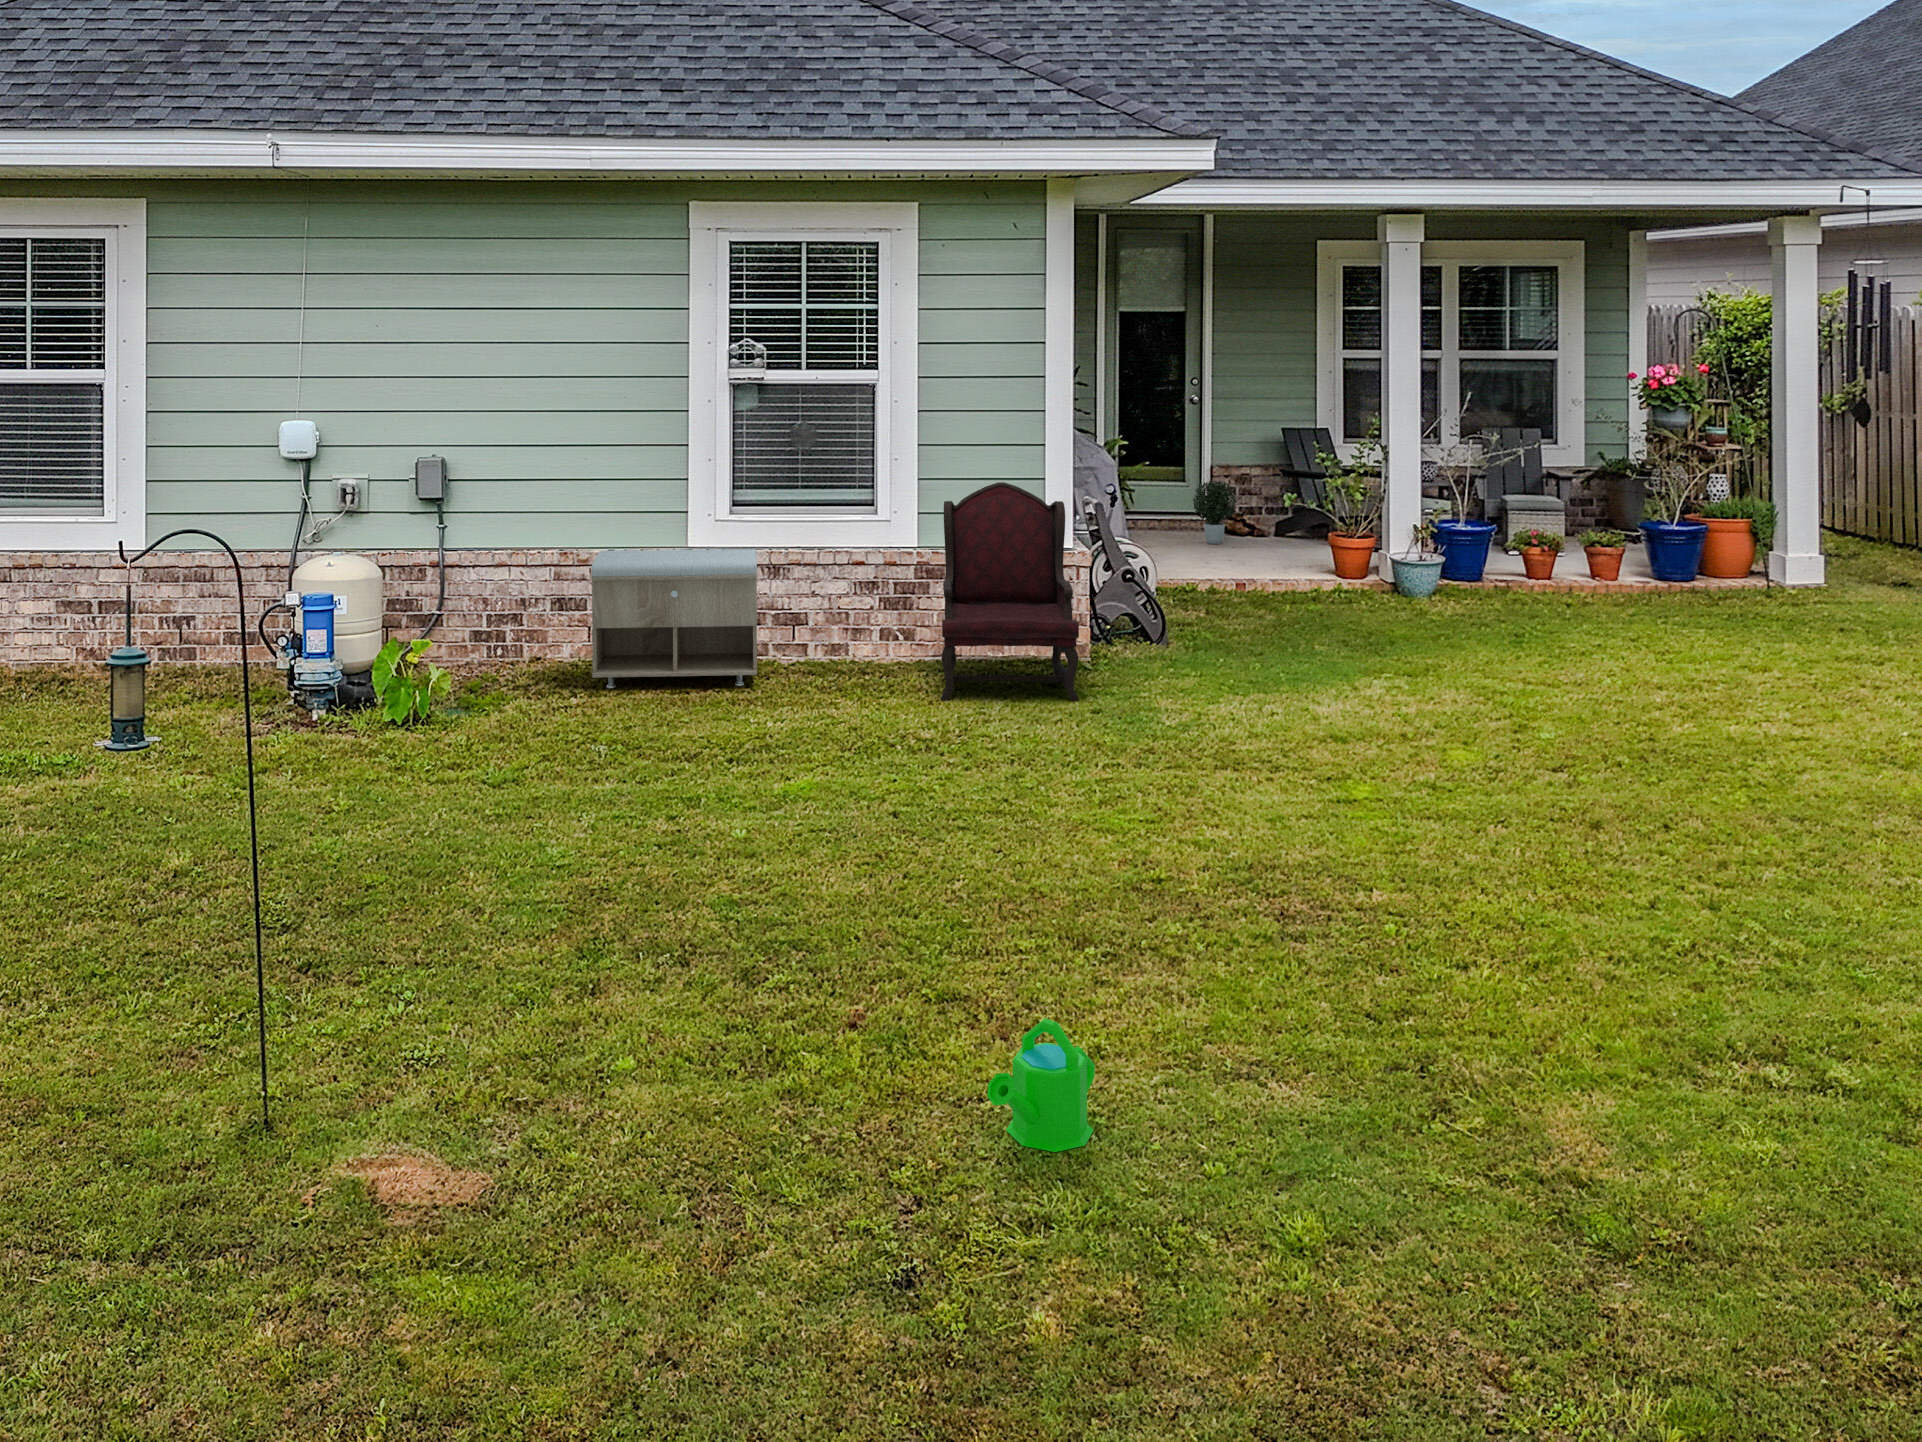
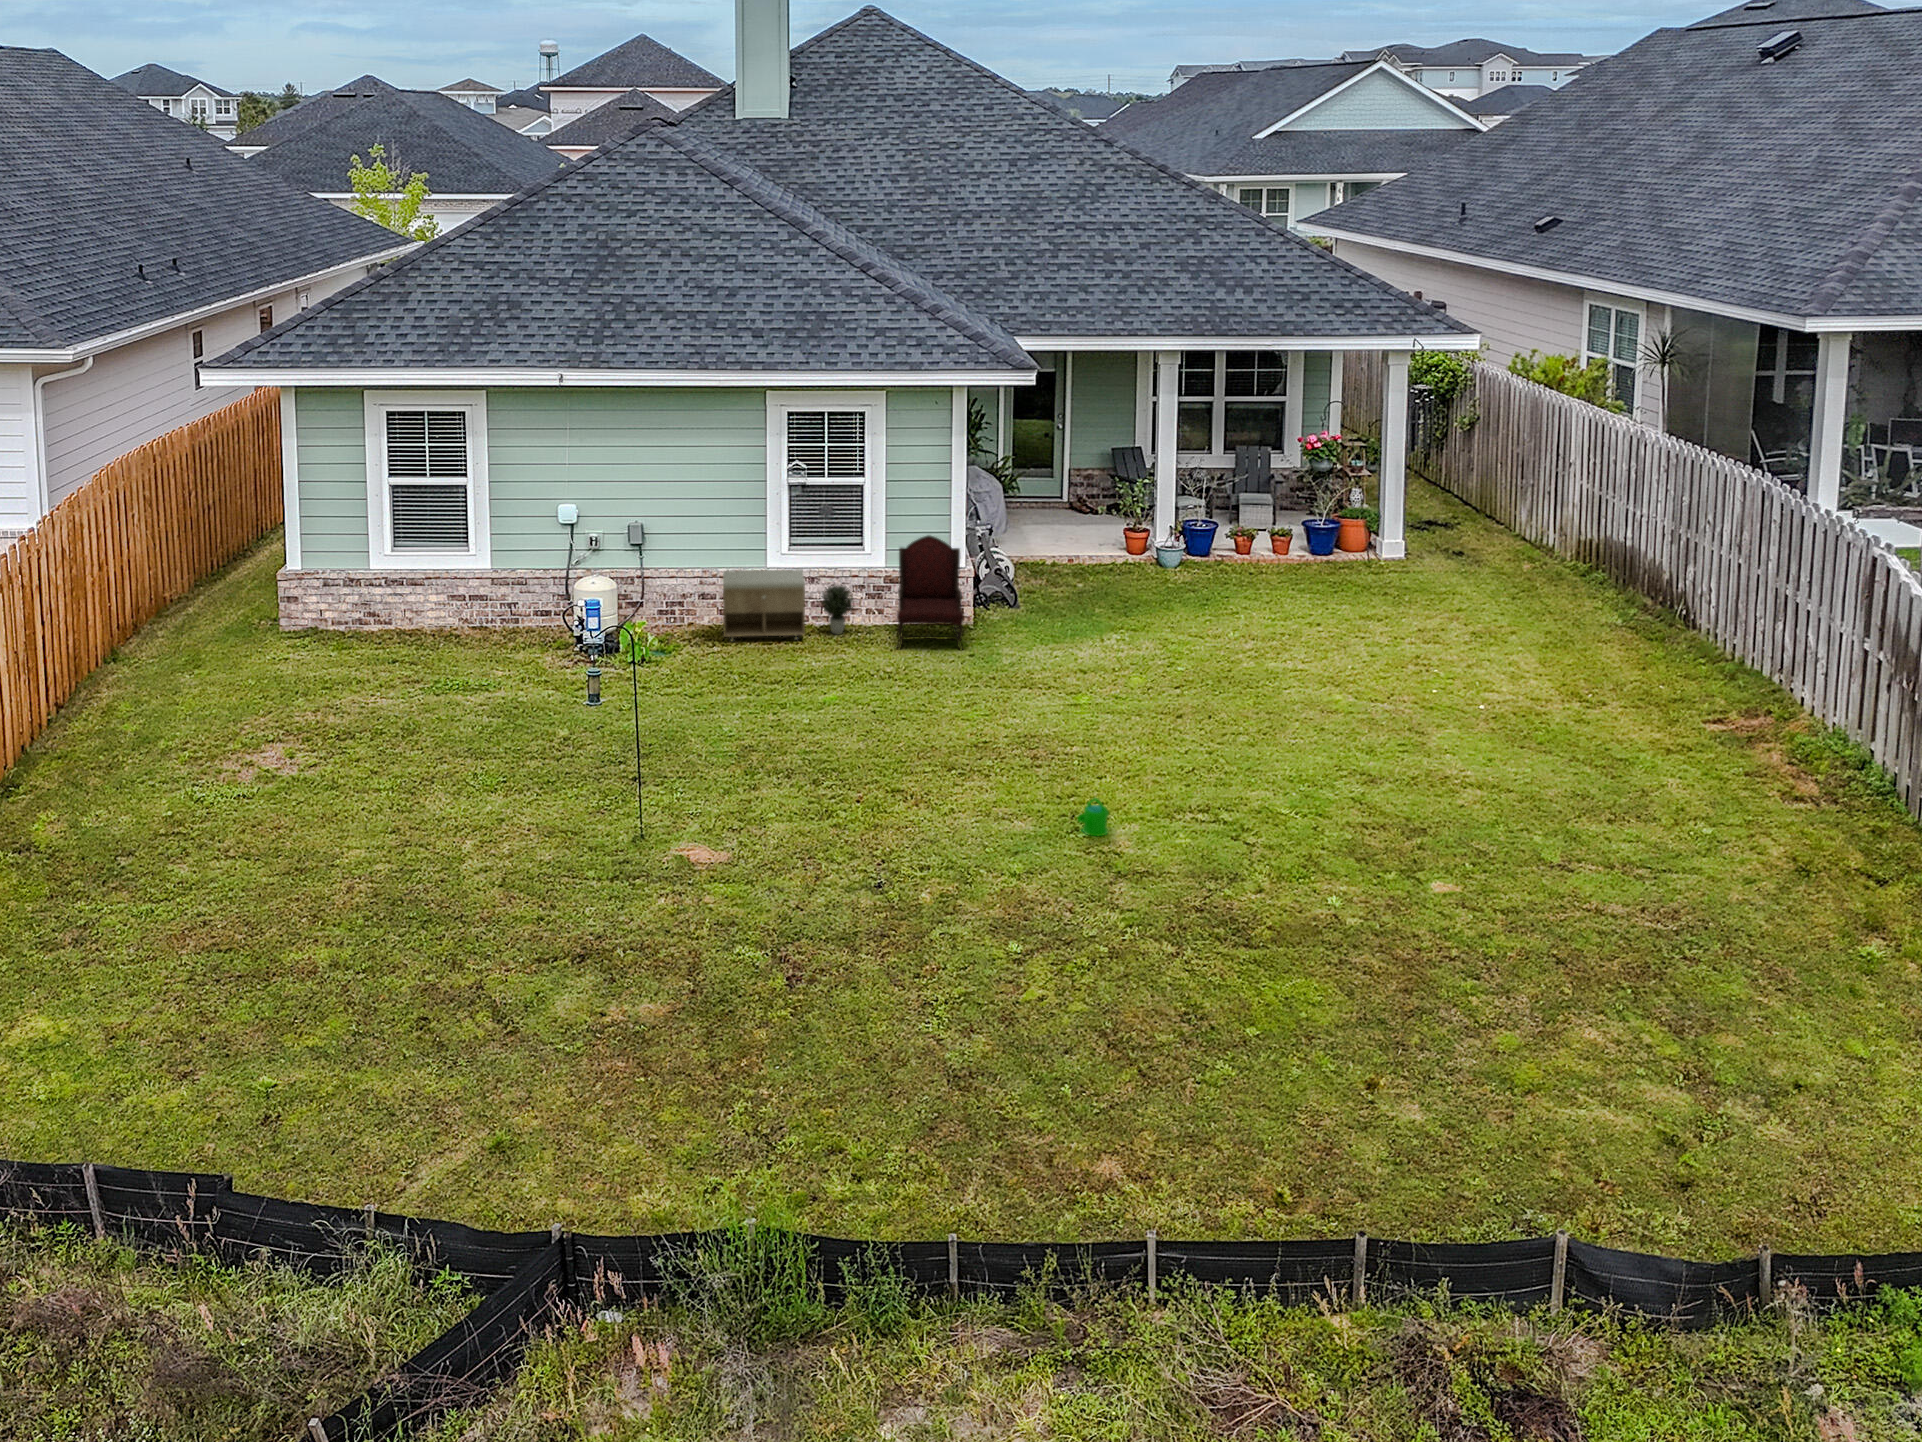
potted plant: present [1193,481,1237,544] -> present [821,585,853,634]
watering can: present [987,1018,1095,1152] -> present [1077,798,1109,836]

